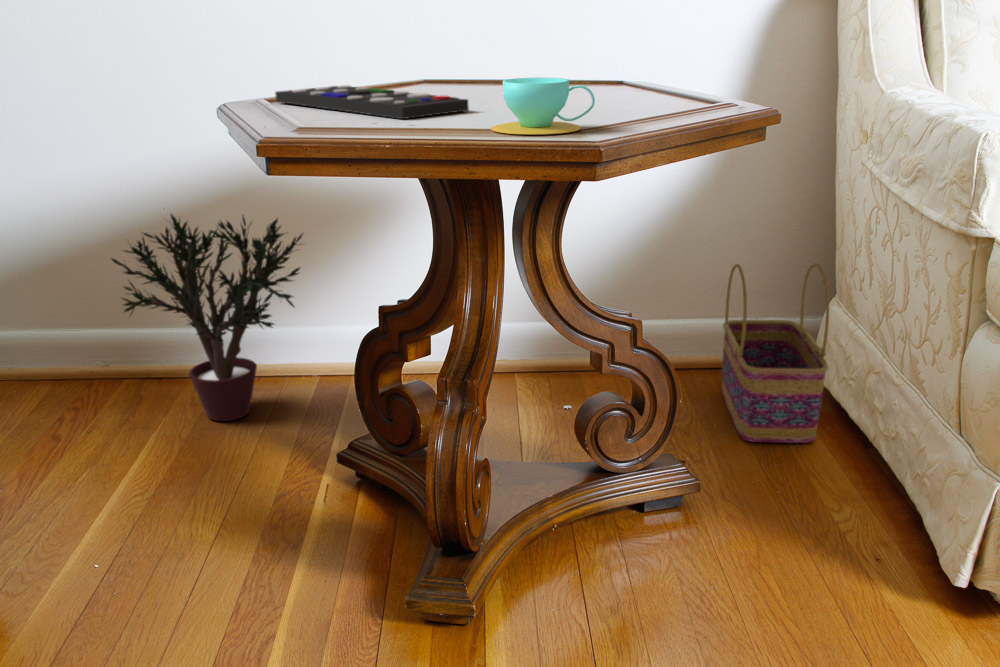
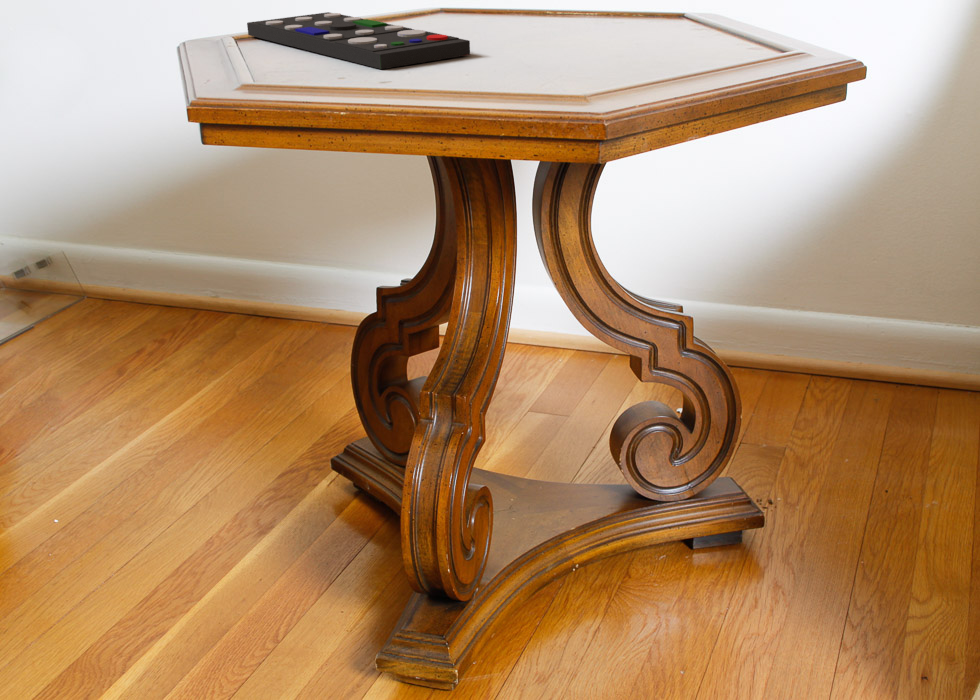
teacup: present [491,77,595,135] -> none [476,23,604,102]
potted plant: present [112,214,303,421] -> none [72,157,311,408]
basket: present [722,263,829,443] -> none [824,236,959,469]

